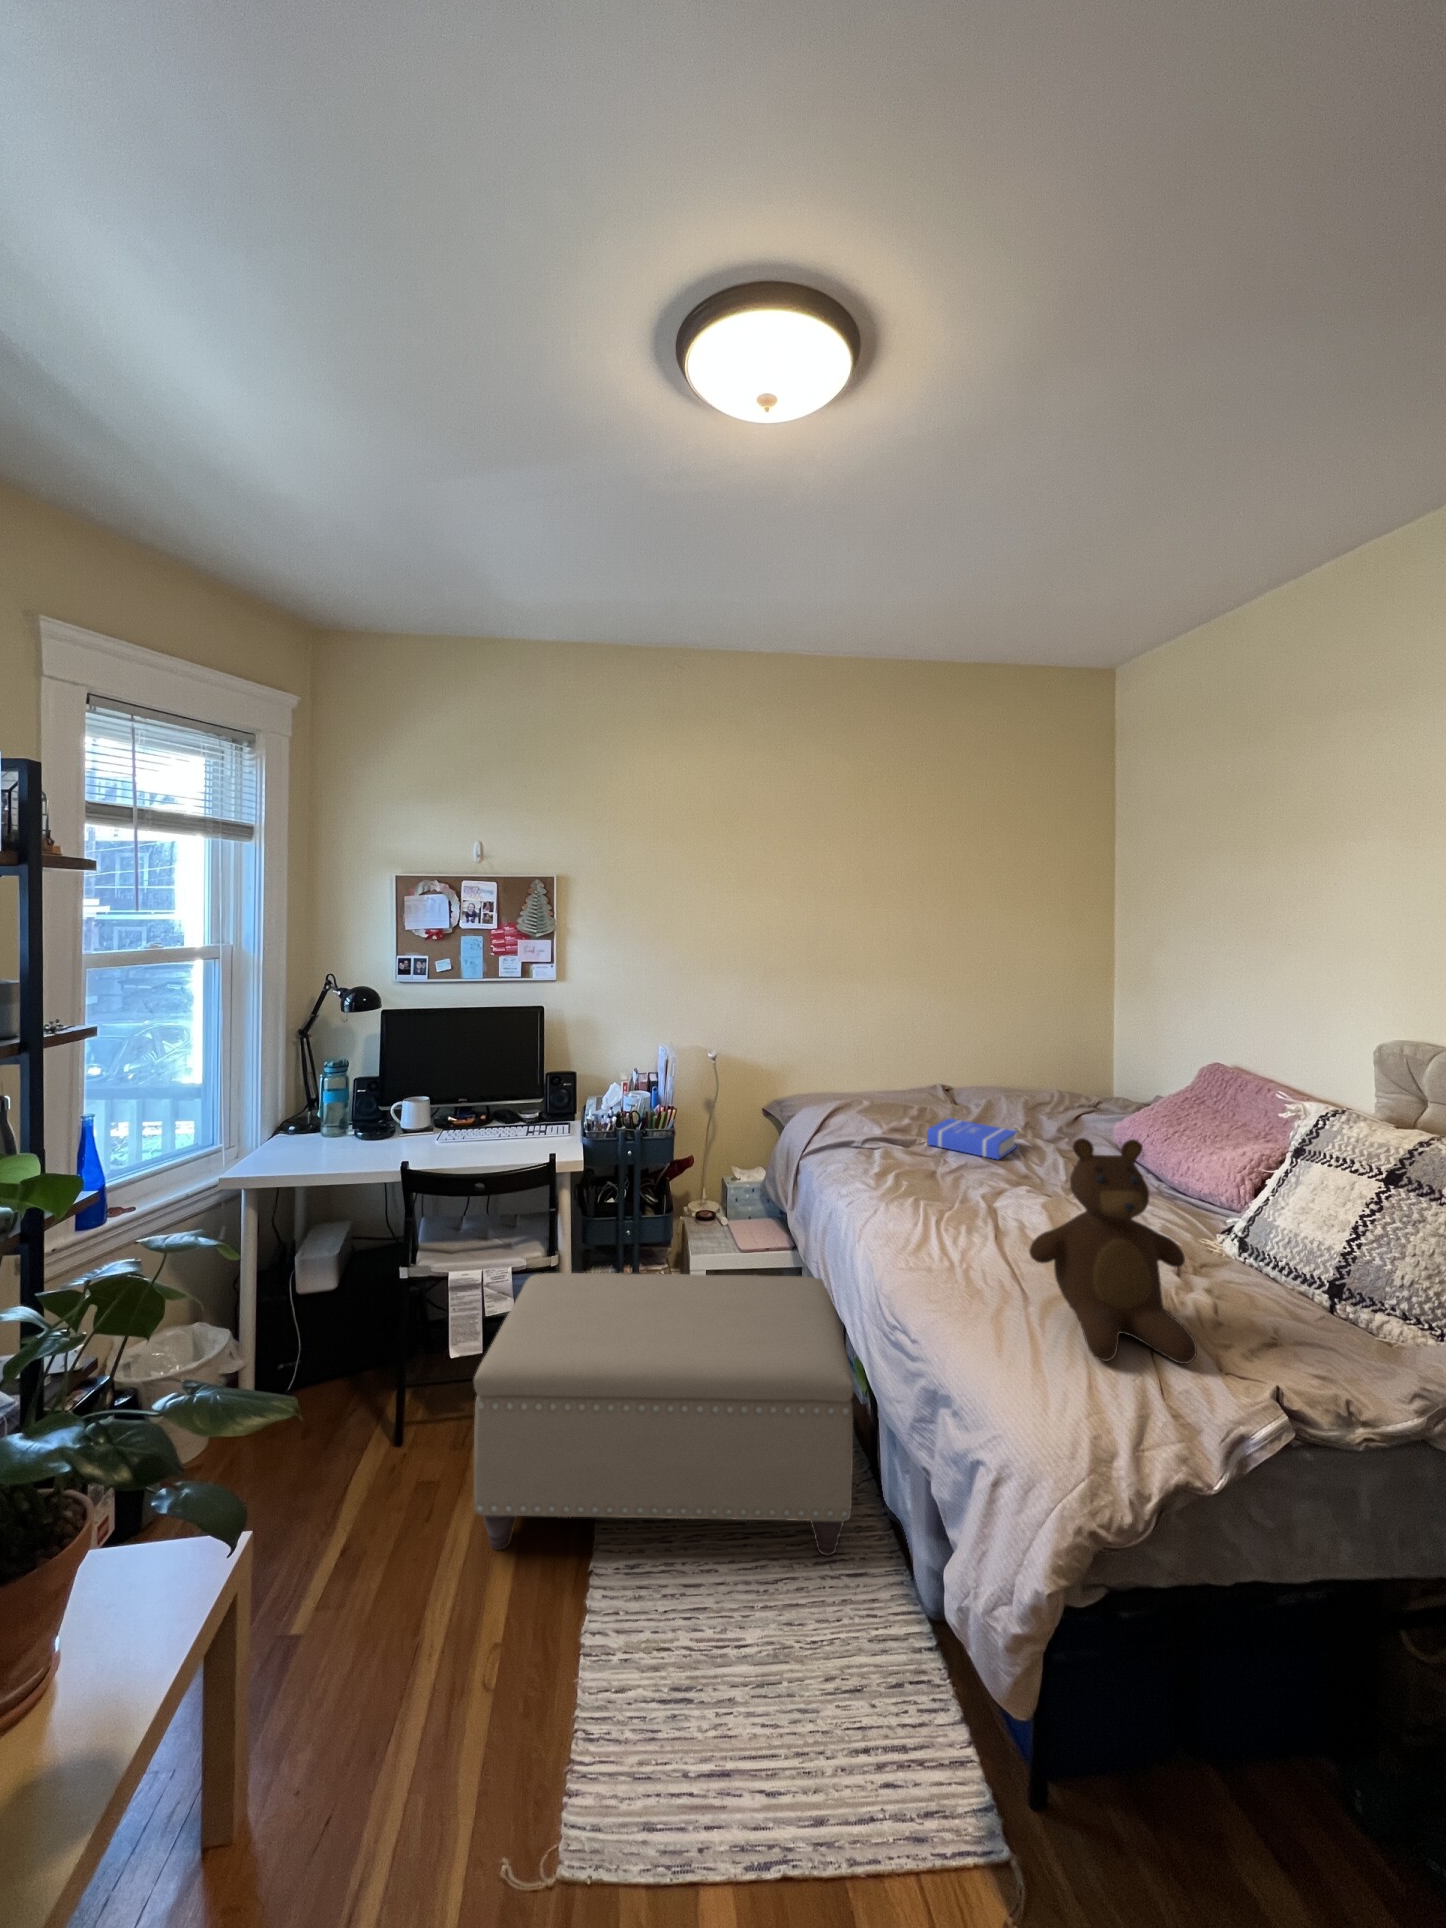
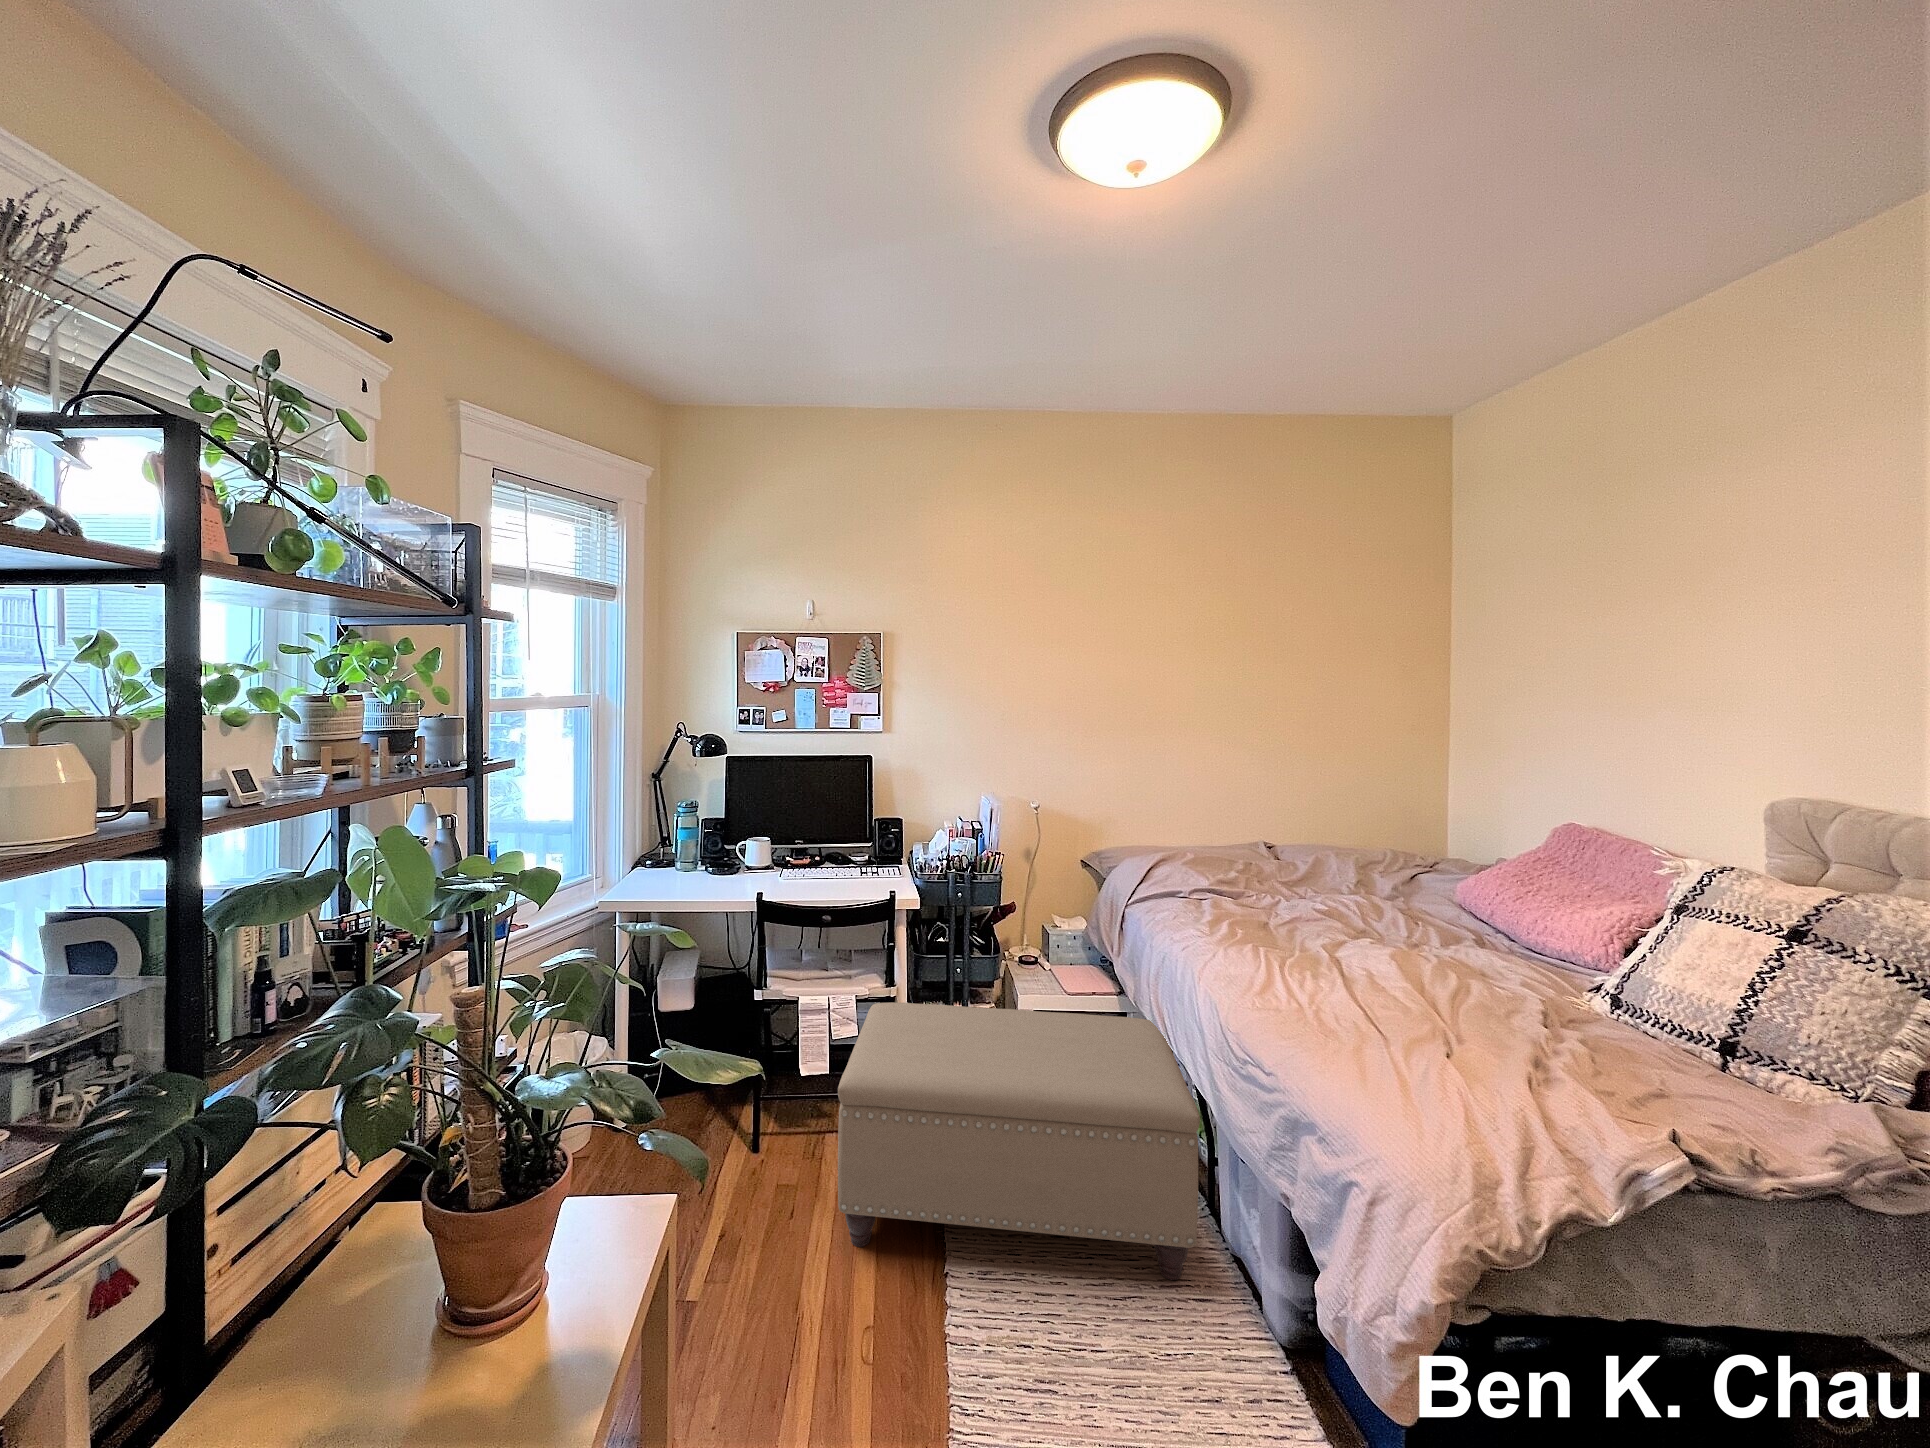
book: present [927,1118,1017,1159] -> none [1256,872,1351,913]
teddy bear: present [1029,1138,1197,1364] -> none [1392,880,1581,1105]

